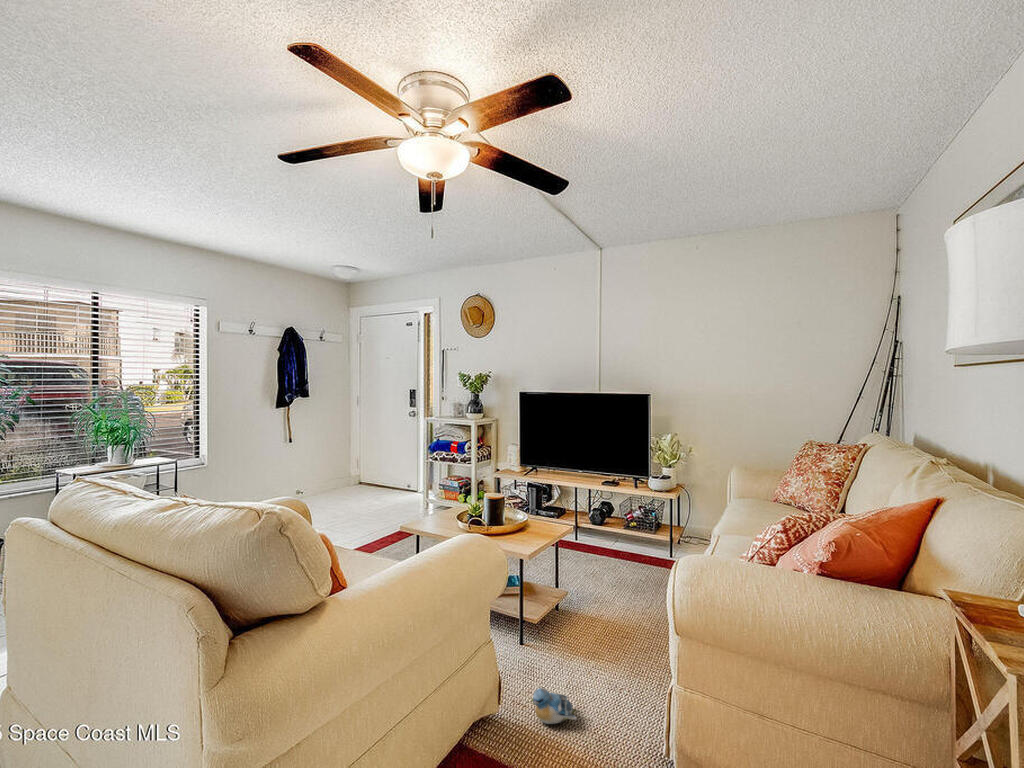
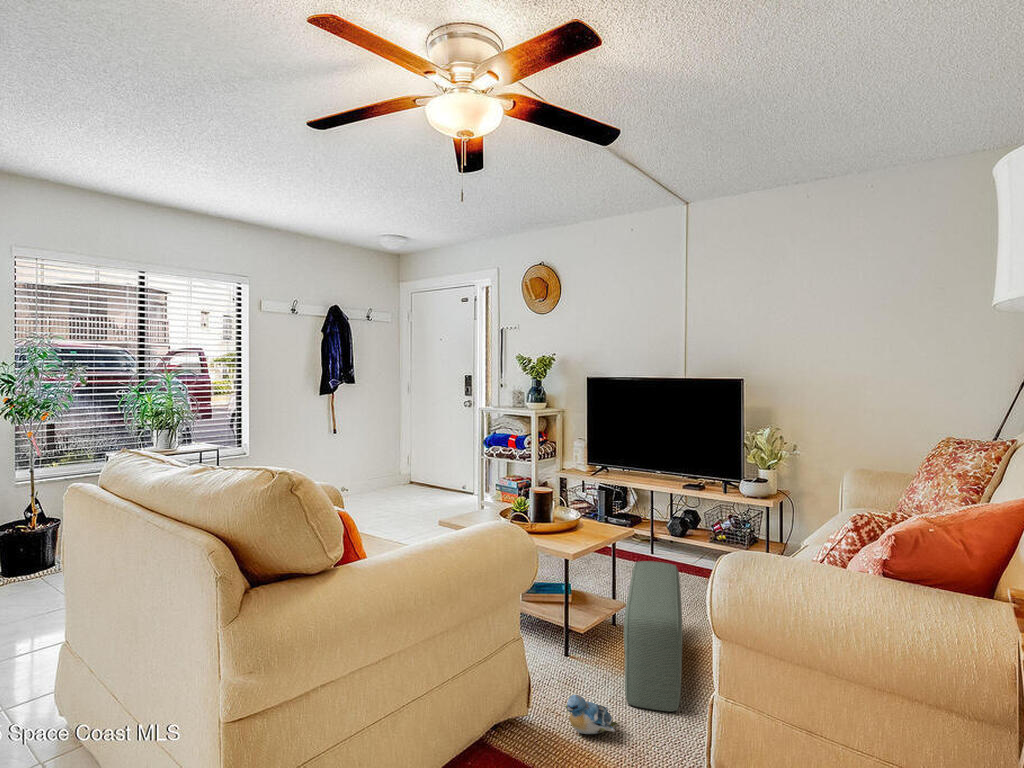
pouf: none [574,554,627,692] -> present [624,561,683,711]

